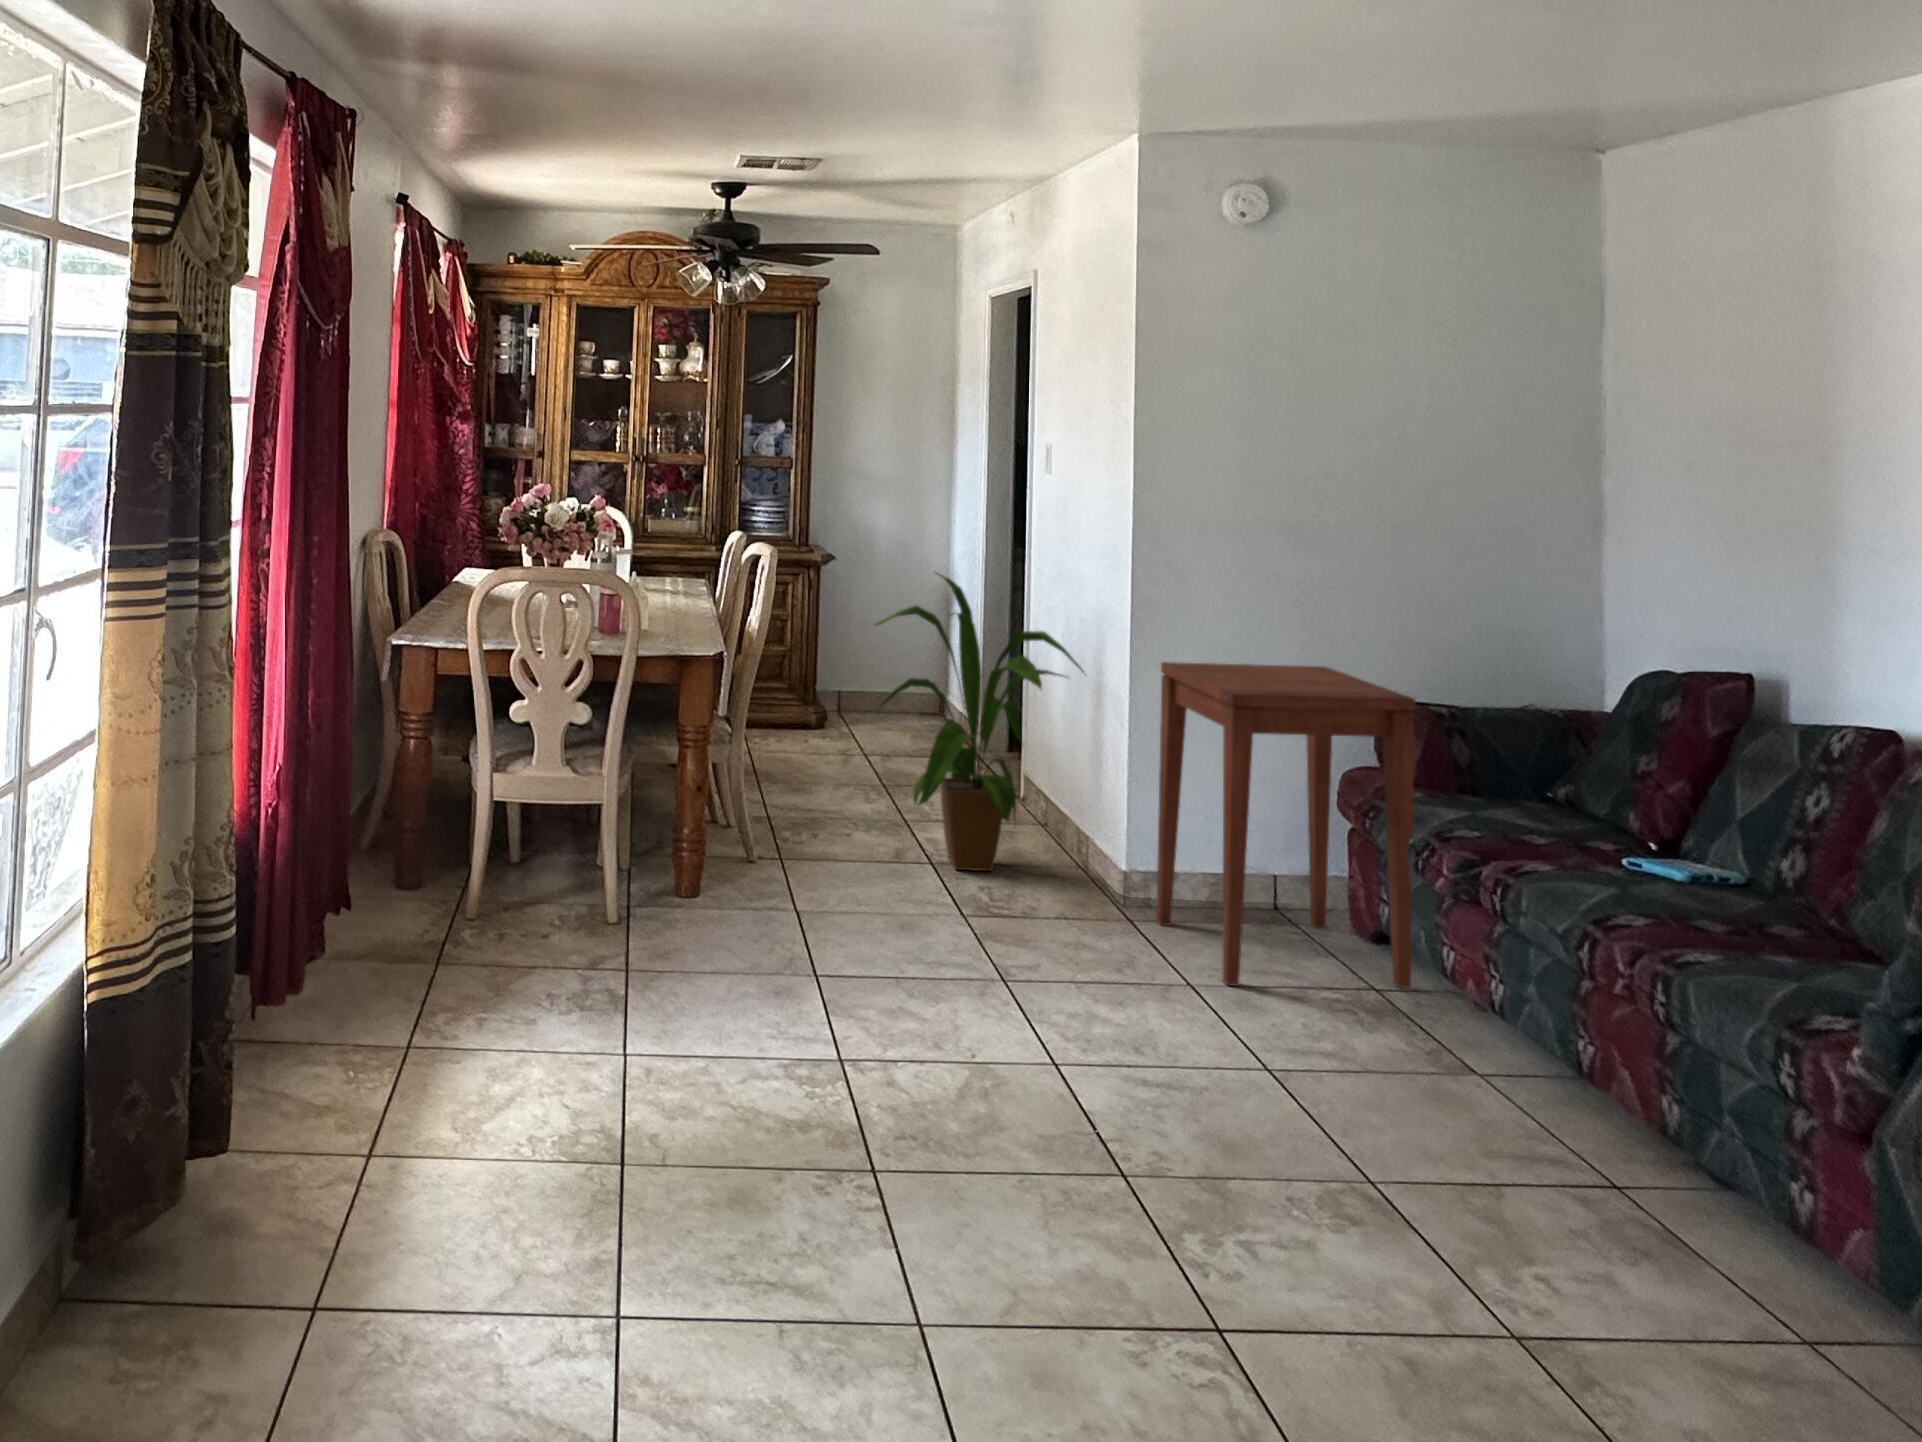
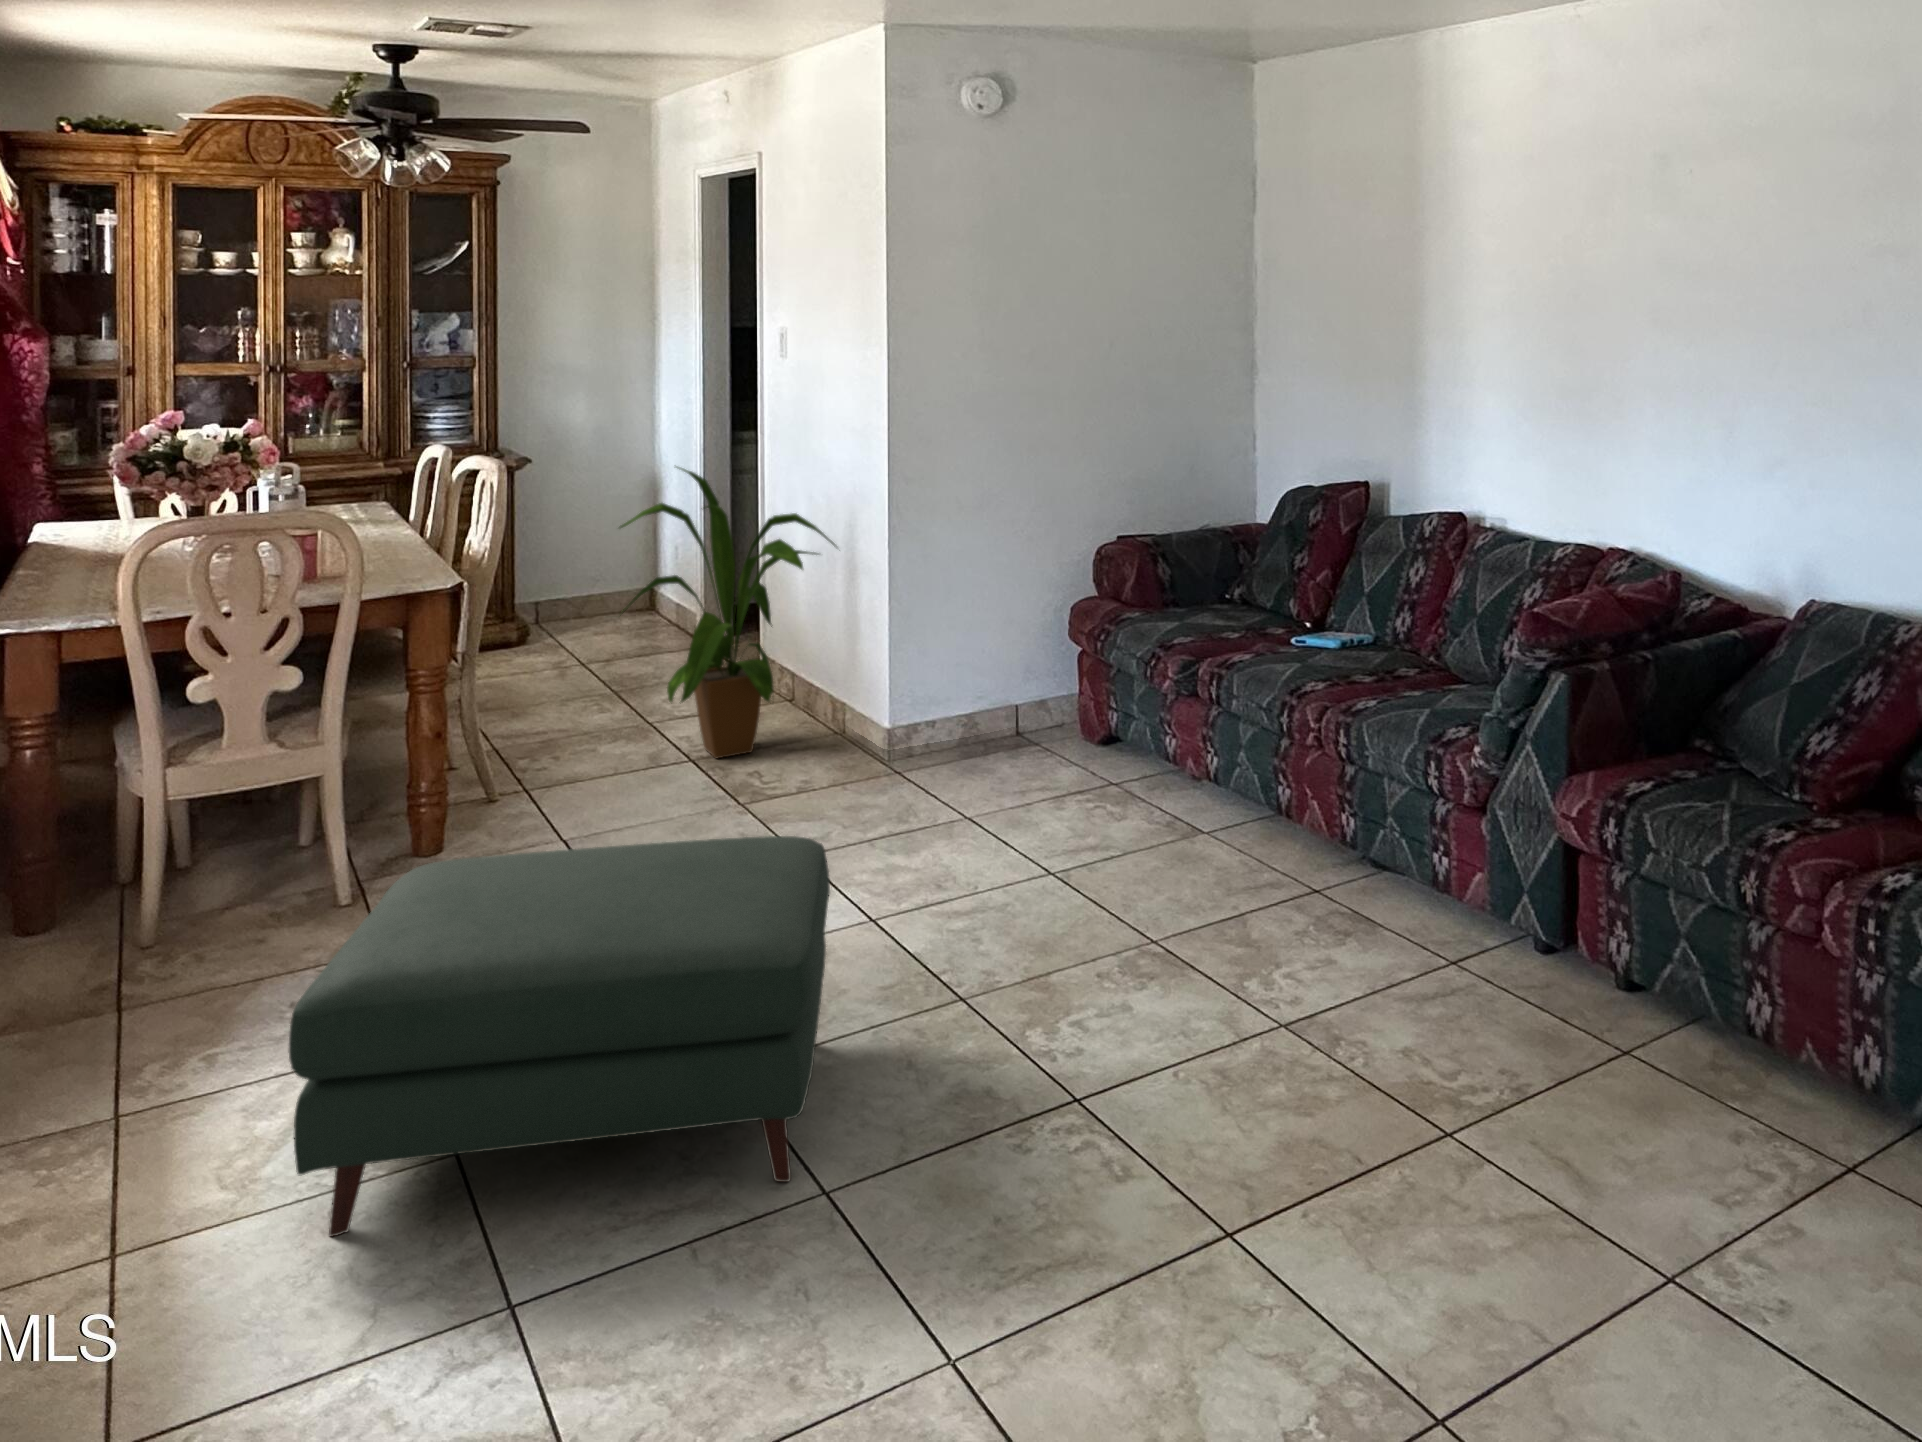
side table: present [1156,662,1416,988] -> none [916,514,1138,809]
ottoman: none [487,893,978,1296] -> present [289,836,830,1236]

